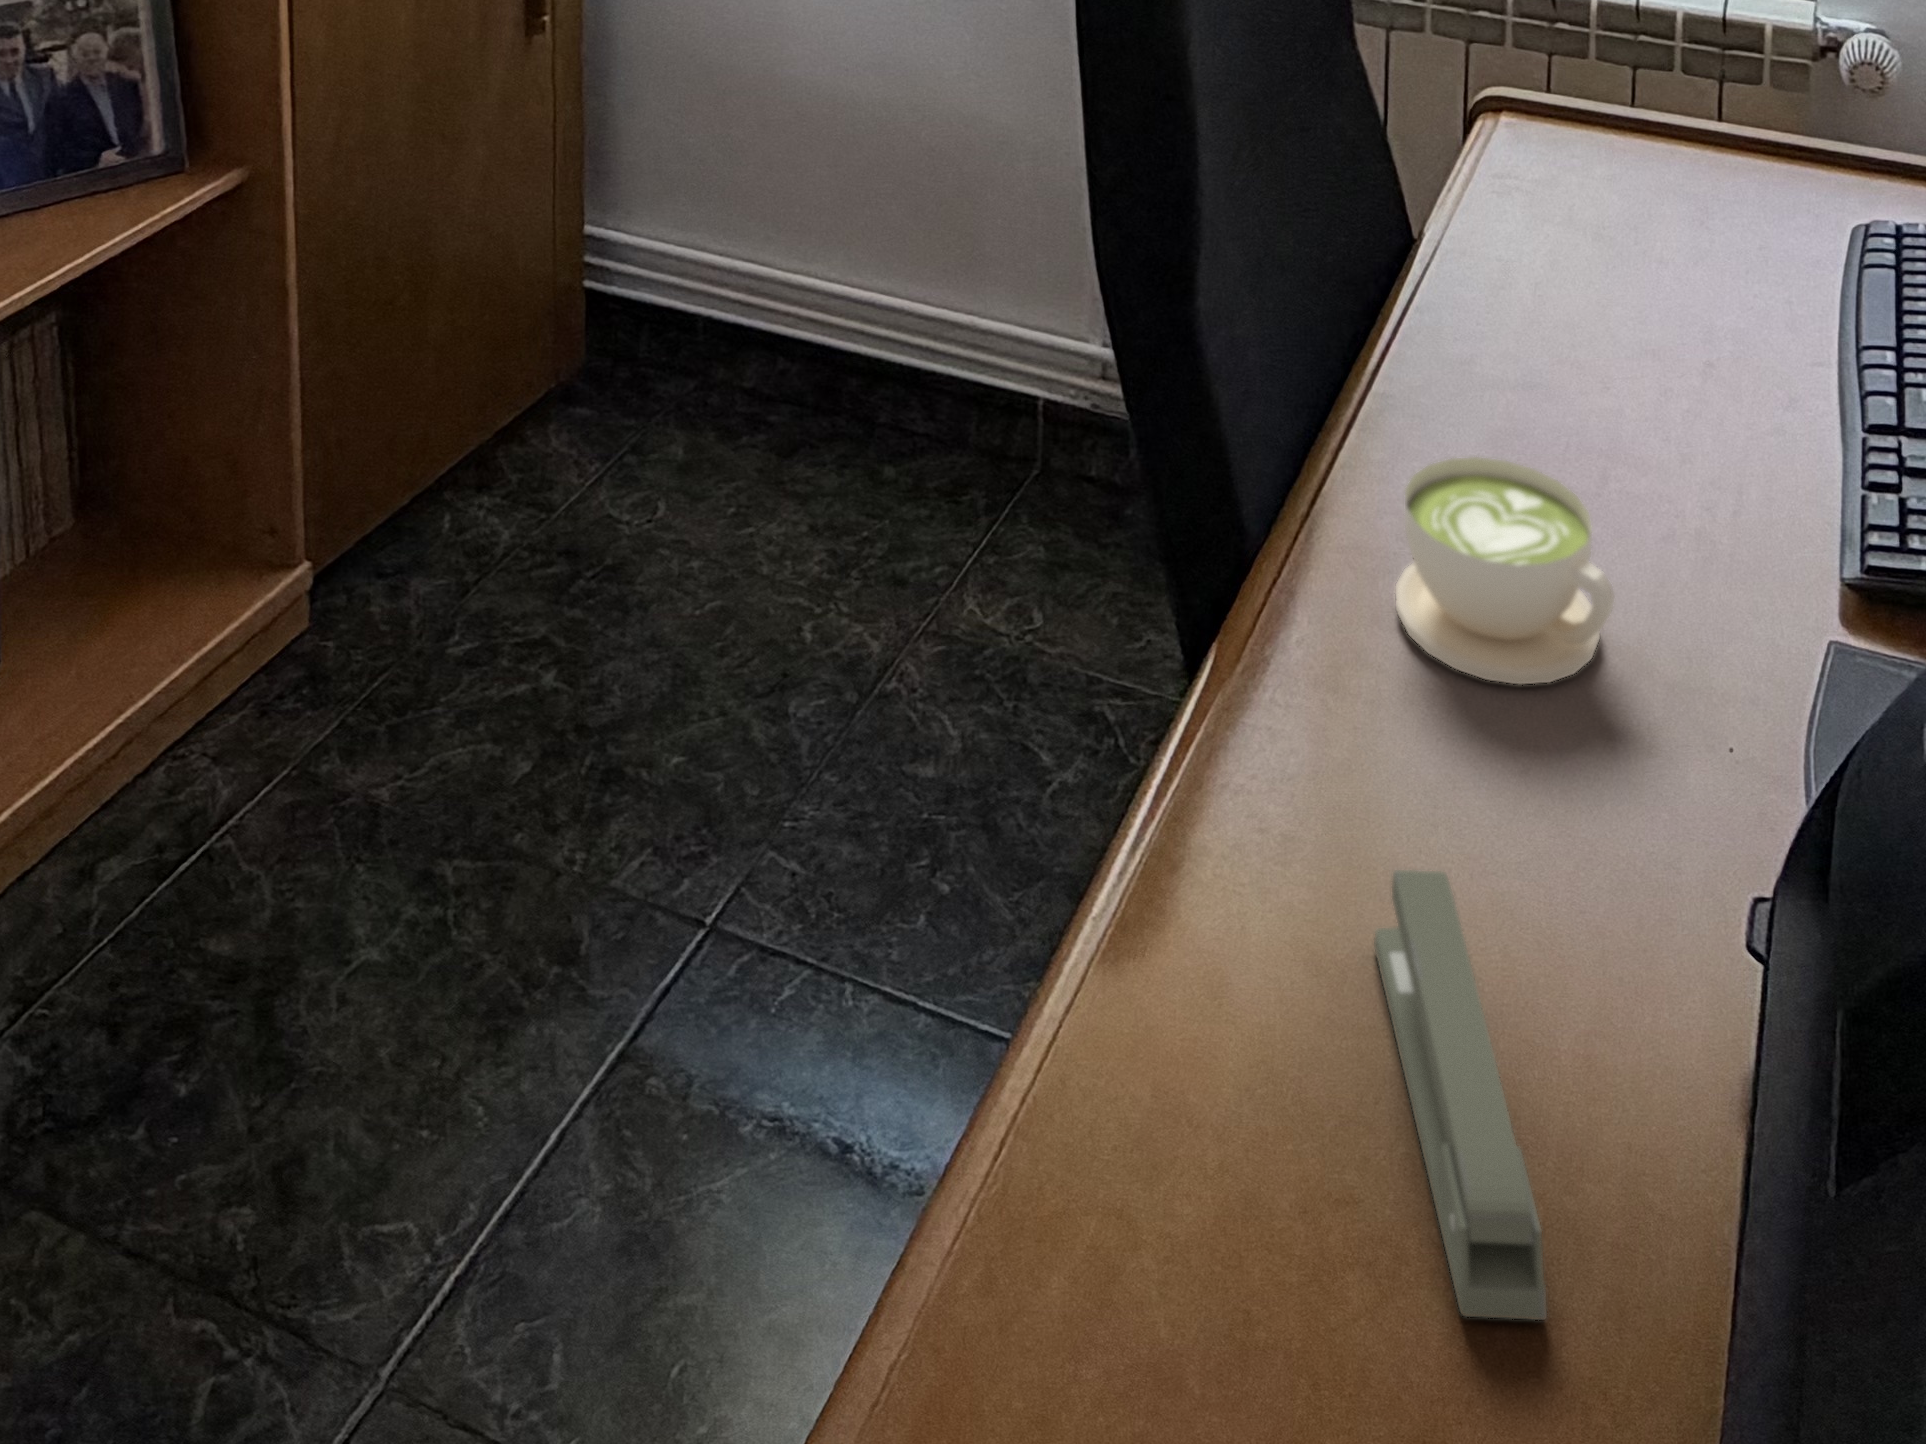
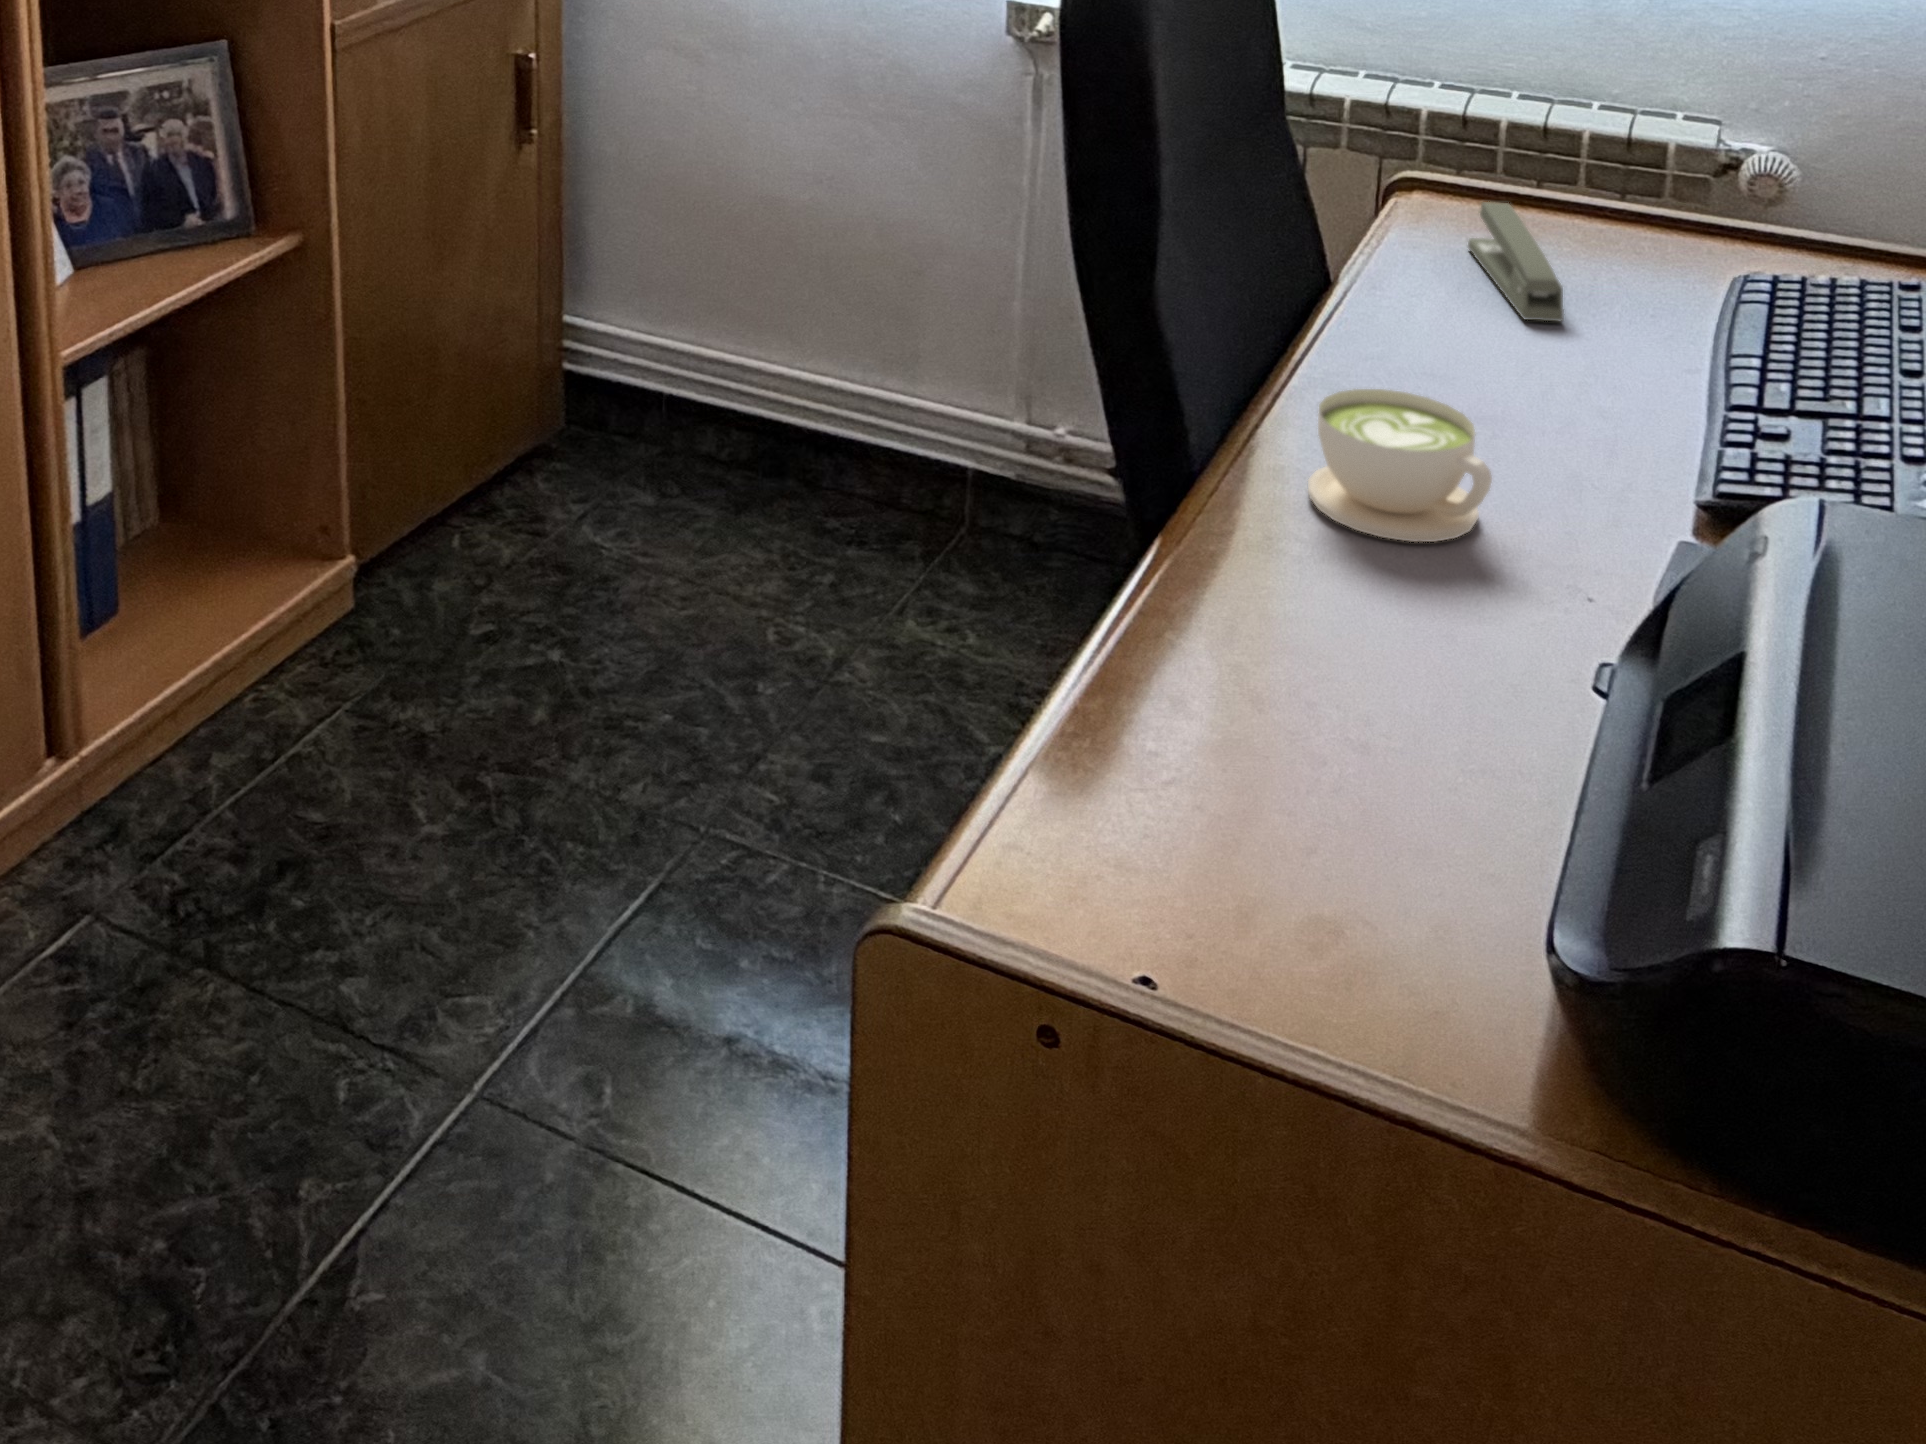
stapler: present [1374,870,1547,1320] -> present [1468,202,1564,321]

